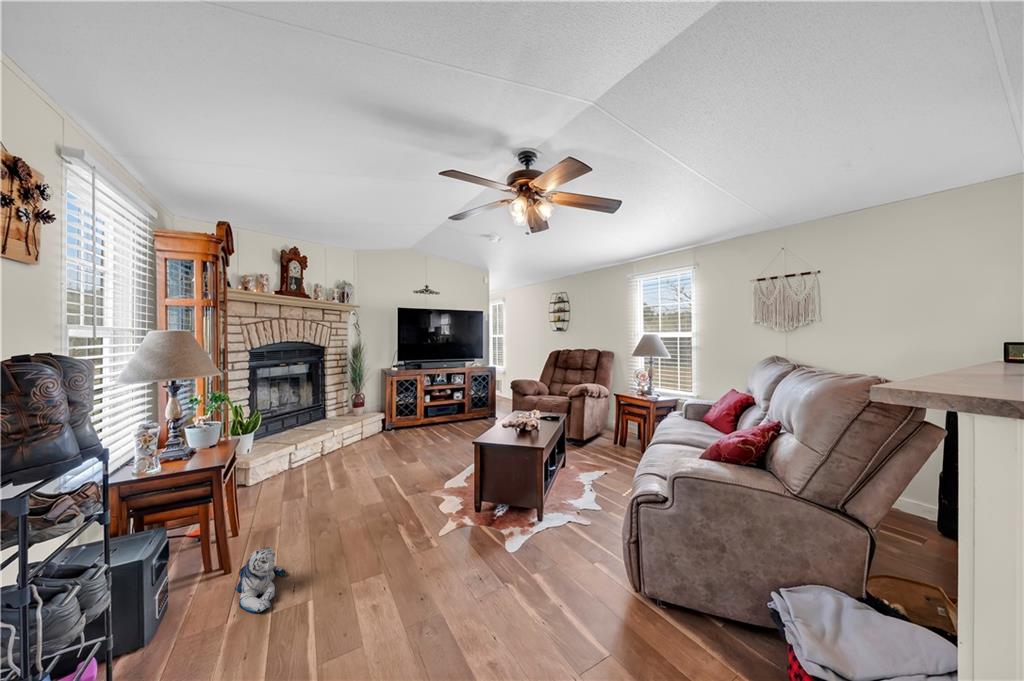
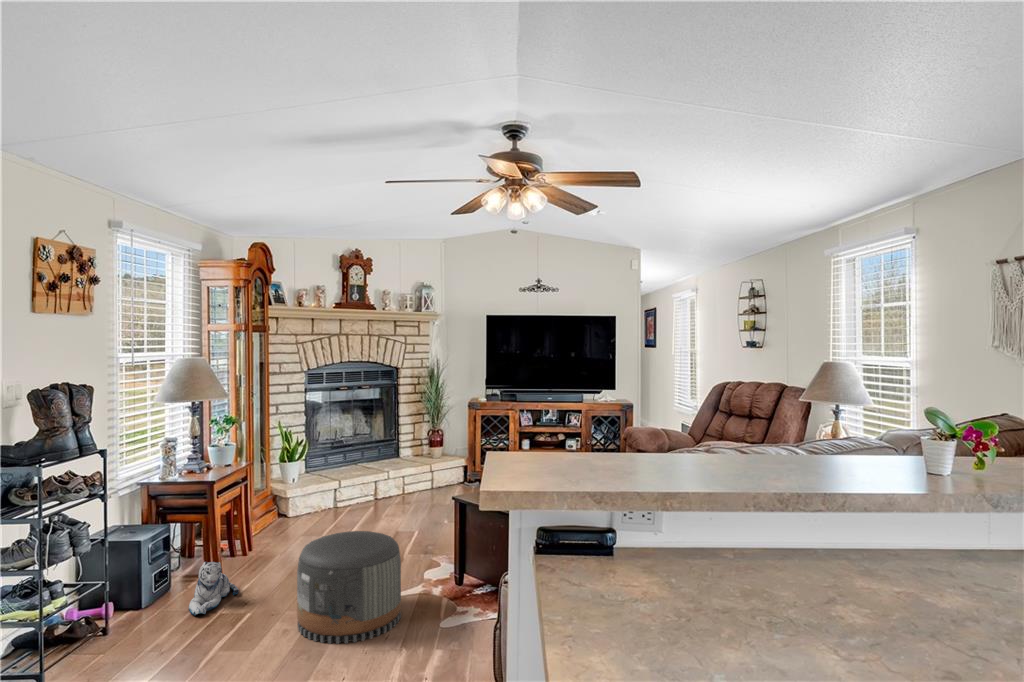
pouf: none [382,485,473,597] -> present [297,531,401,644]

